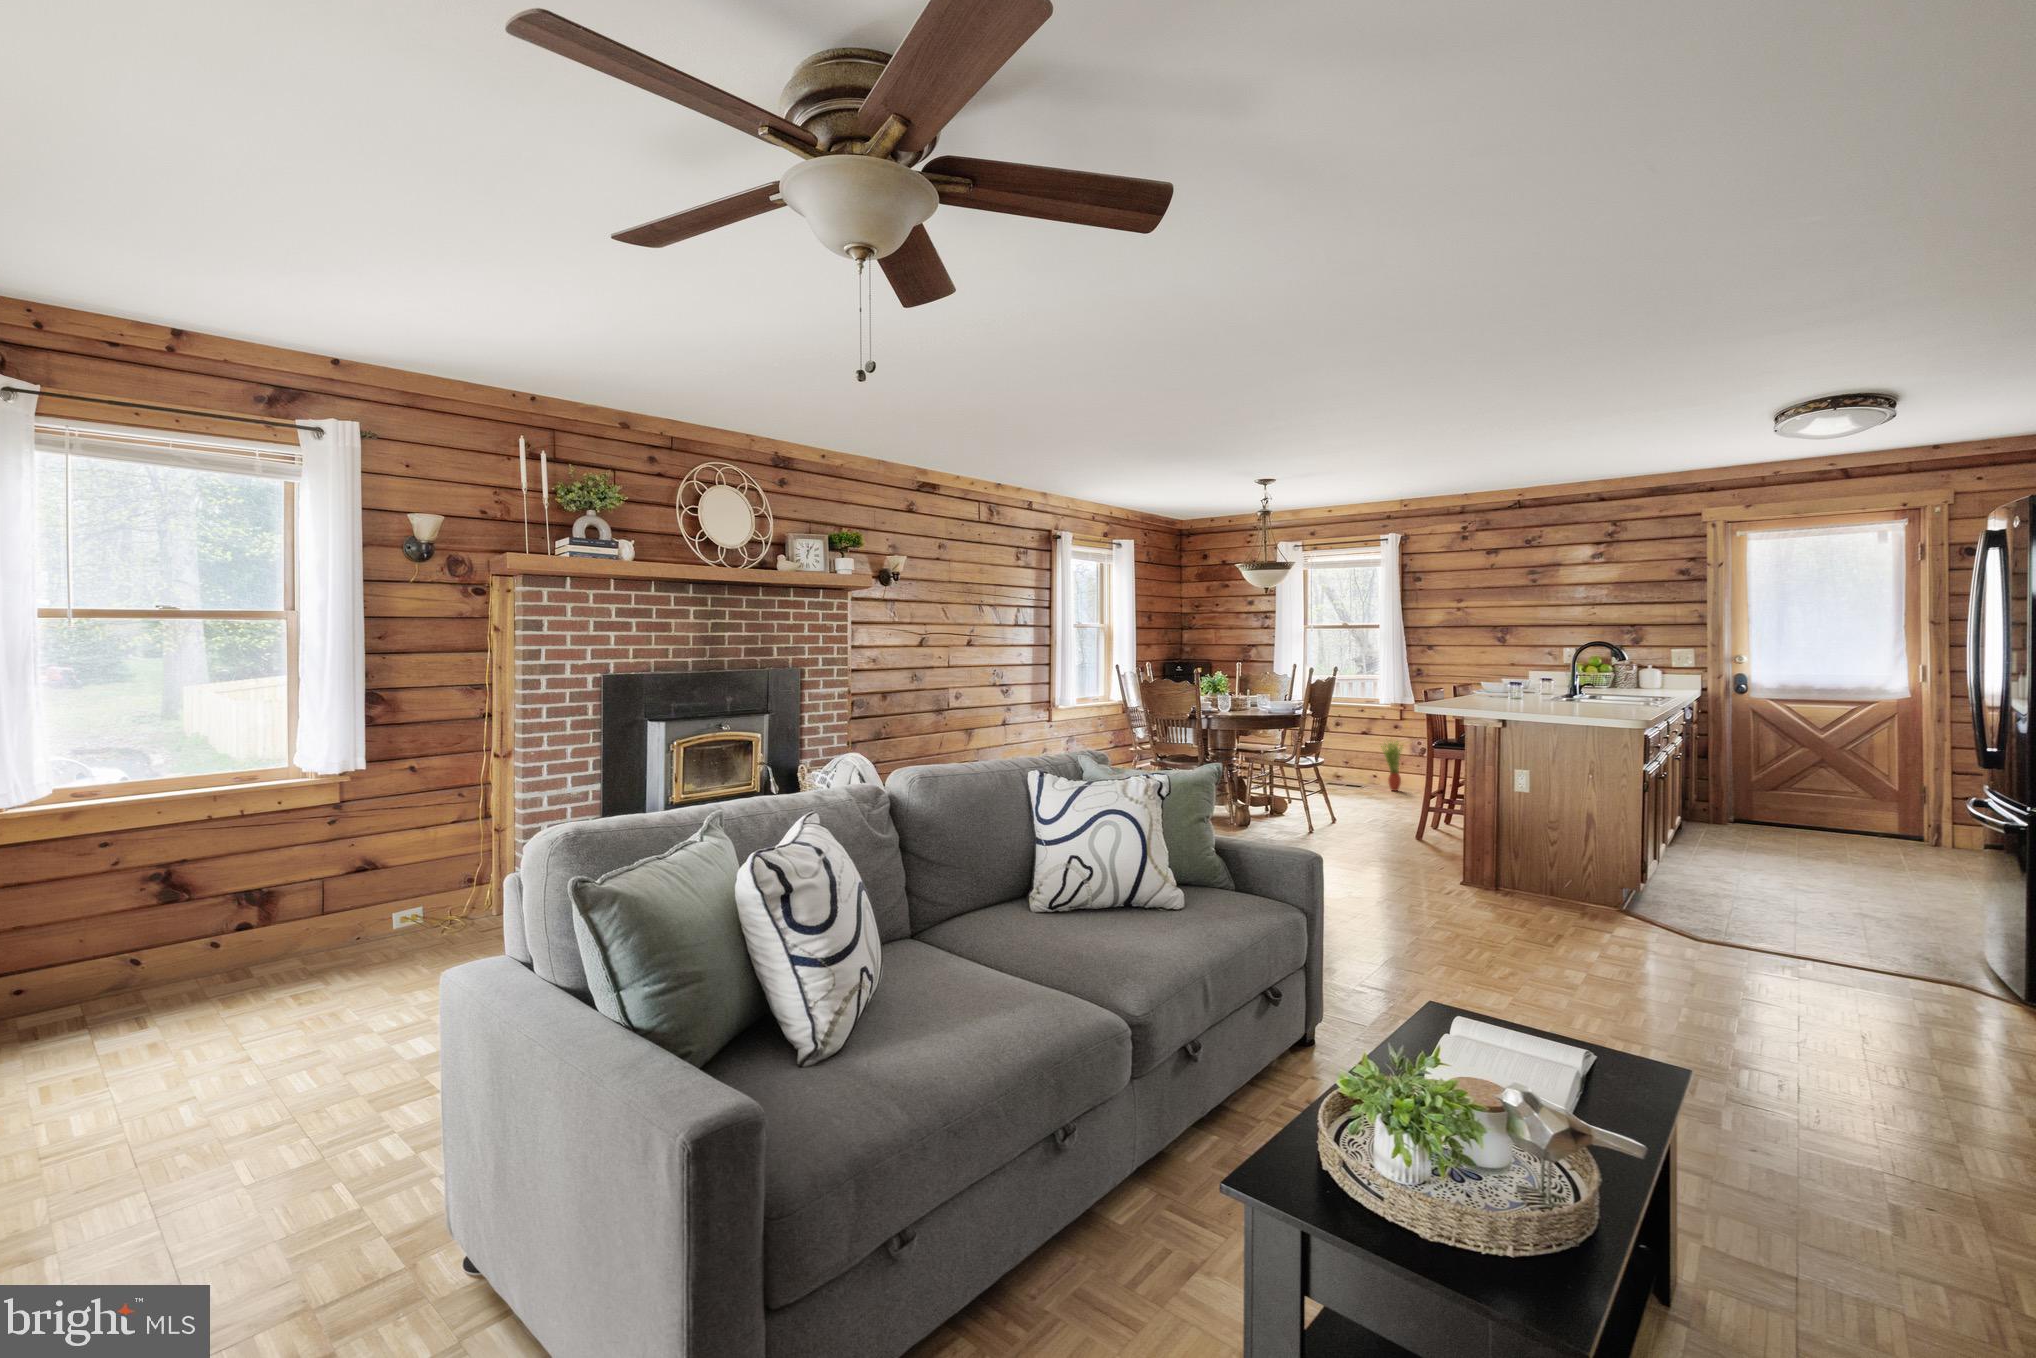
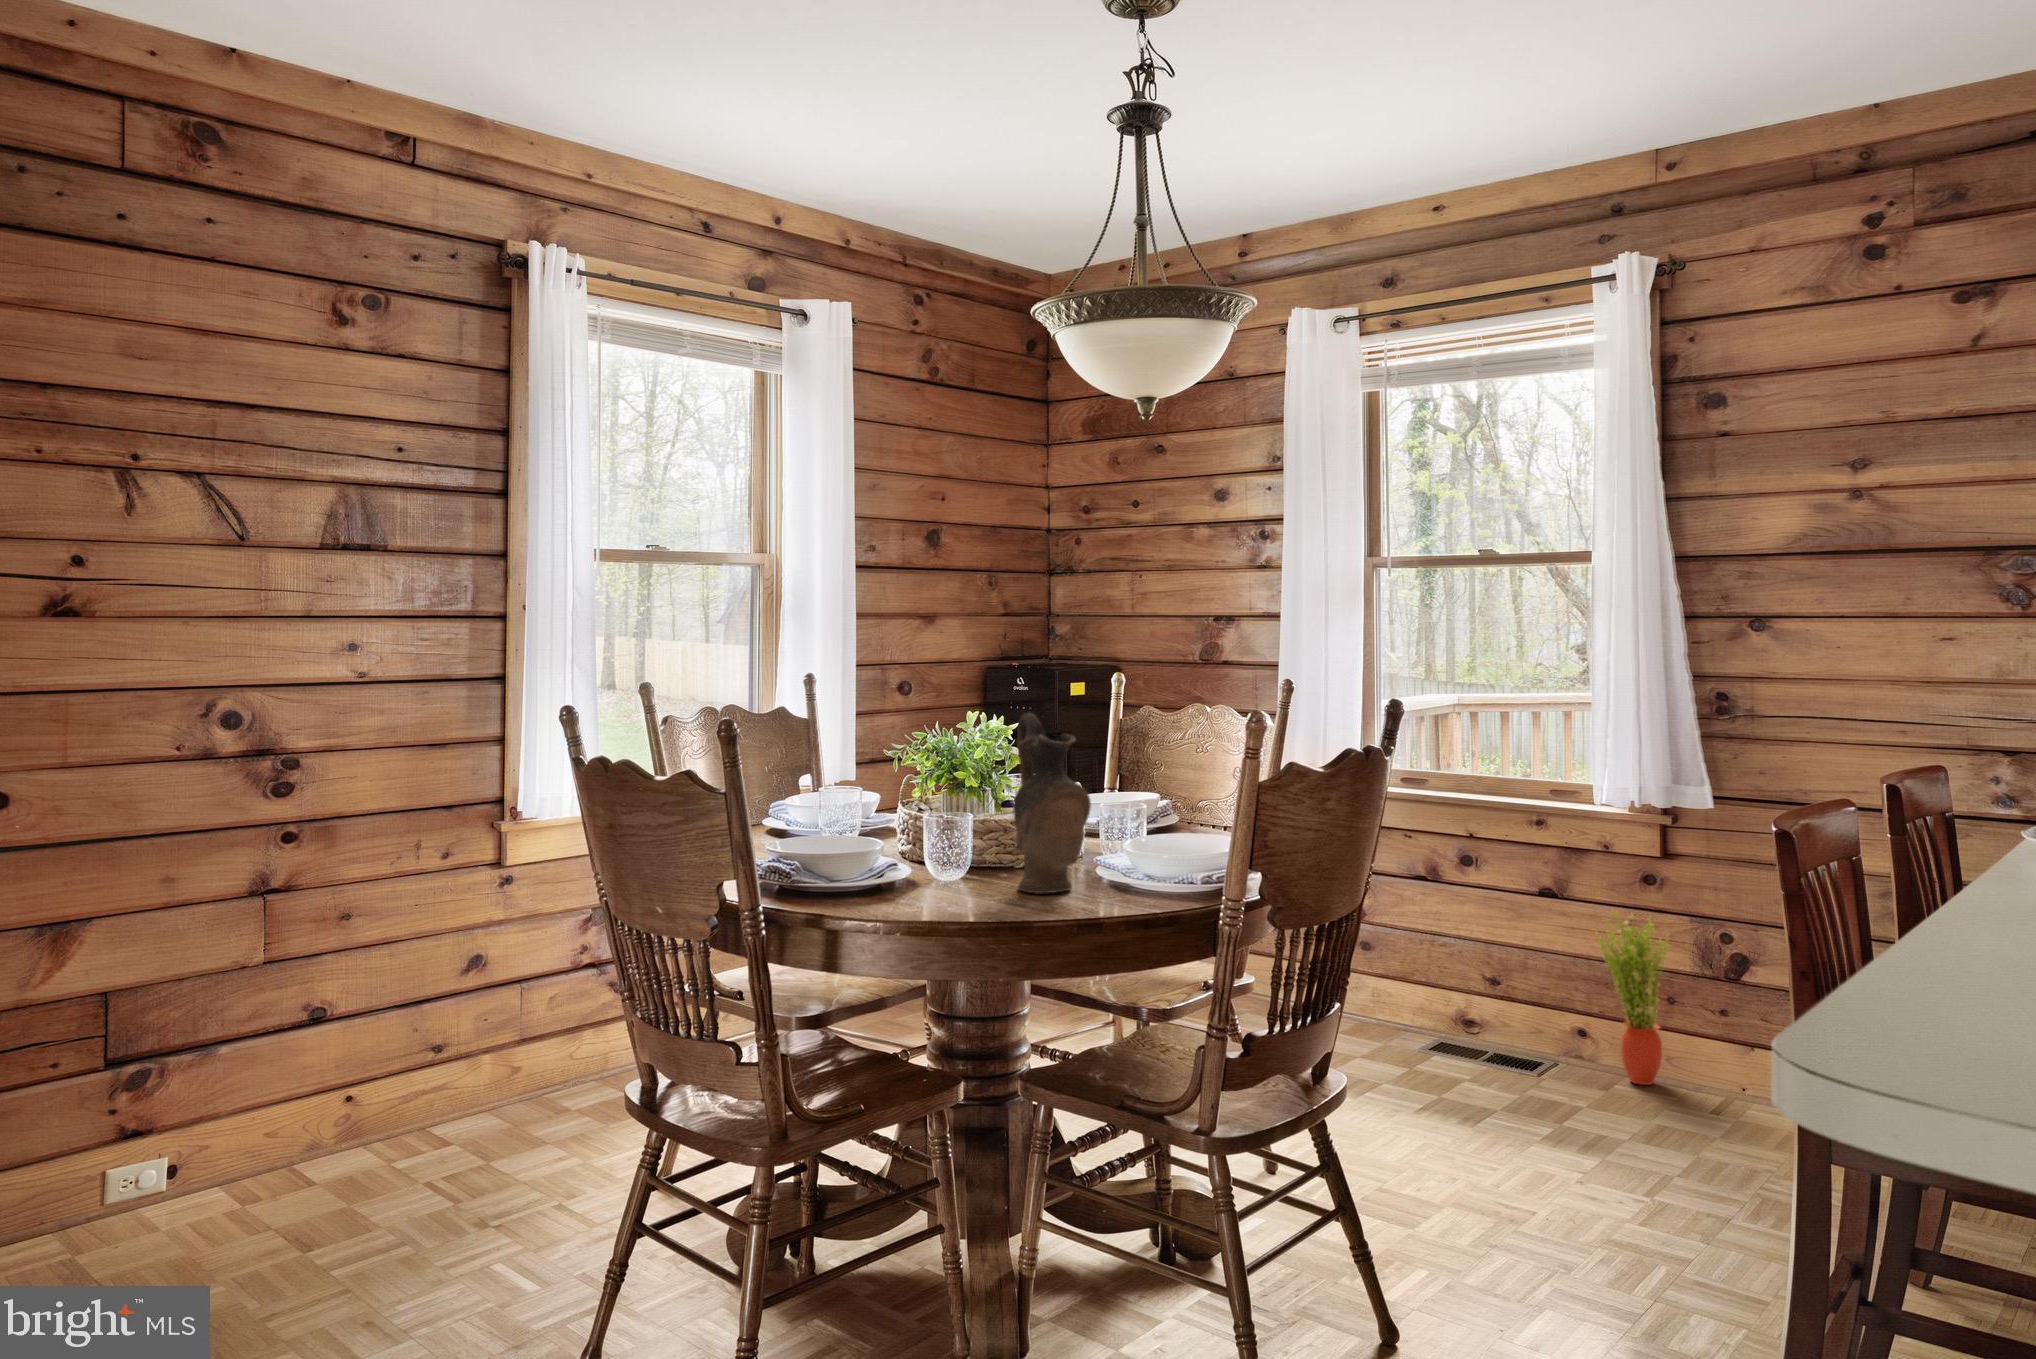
ceramic pitcher: none [1241,670,1261,713] -> present [1013,713,1091,893]

